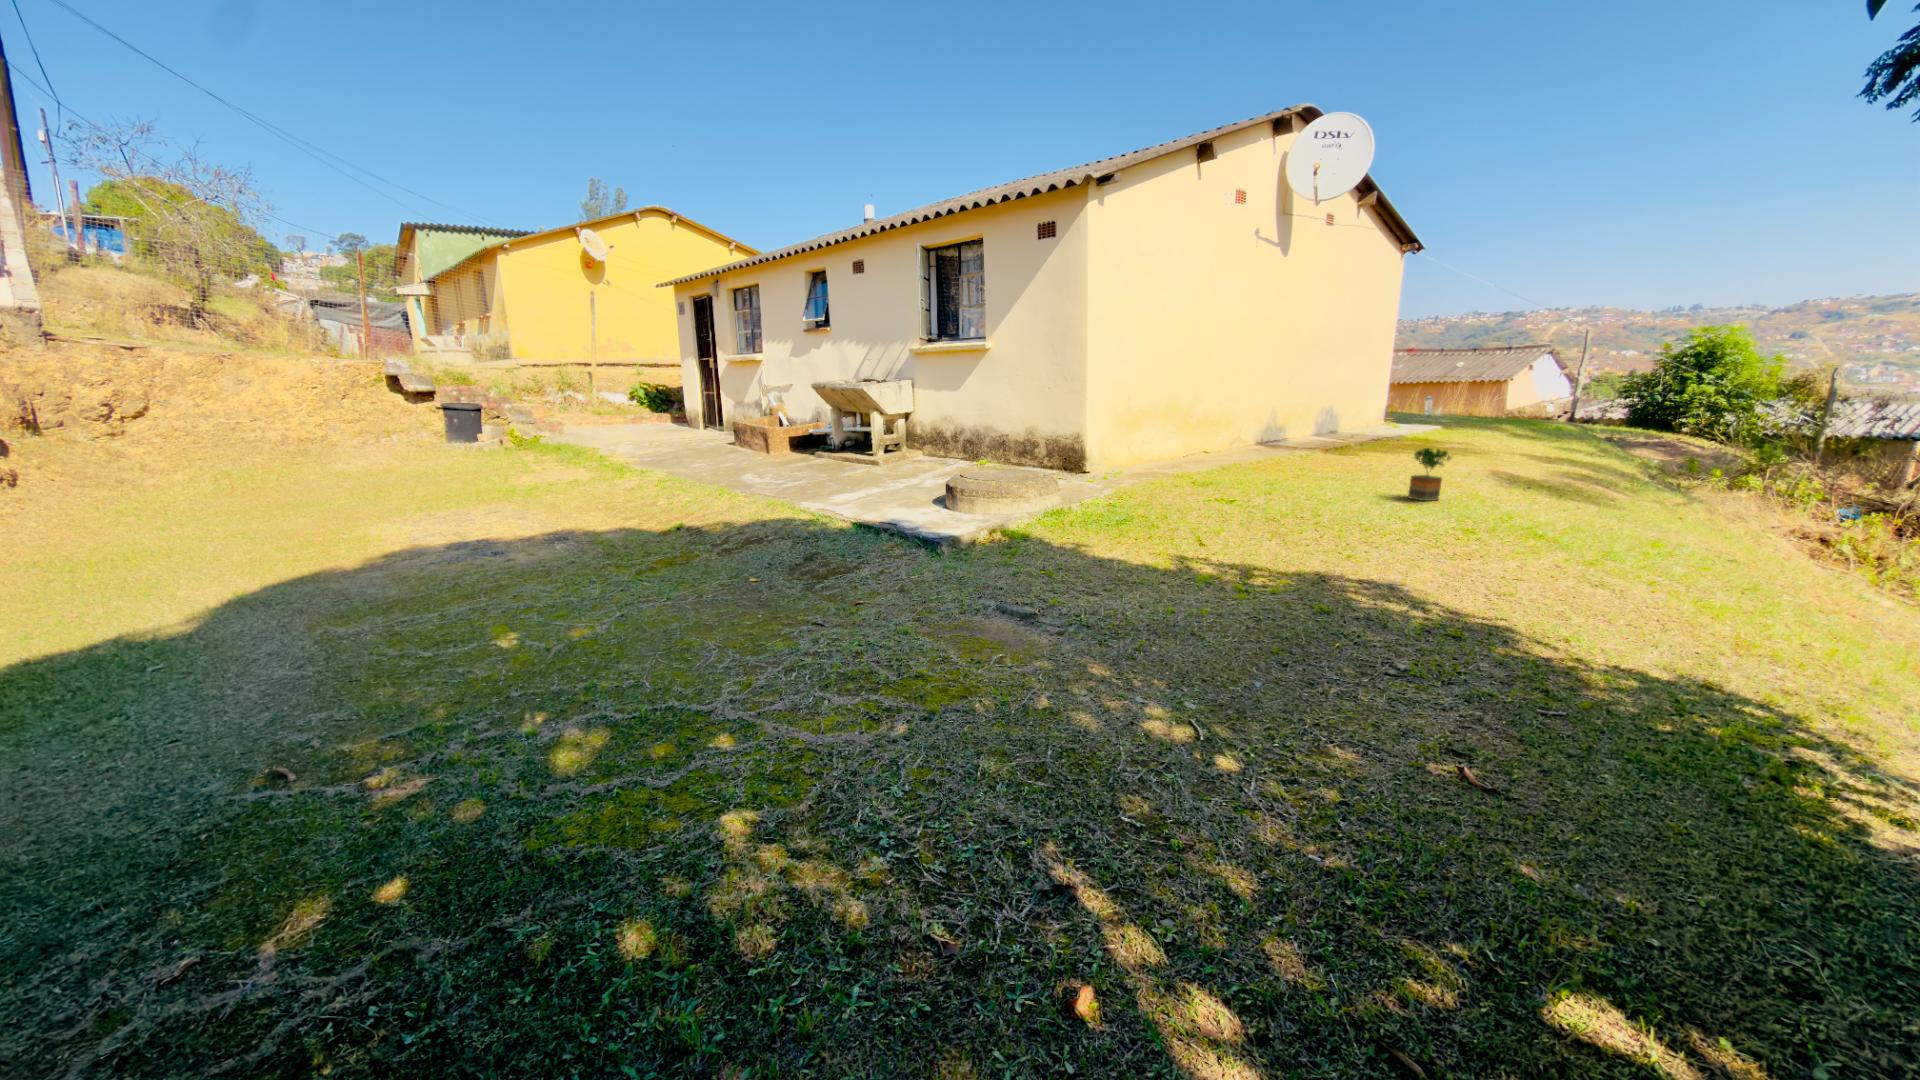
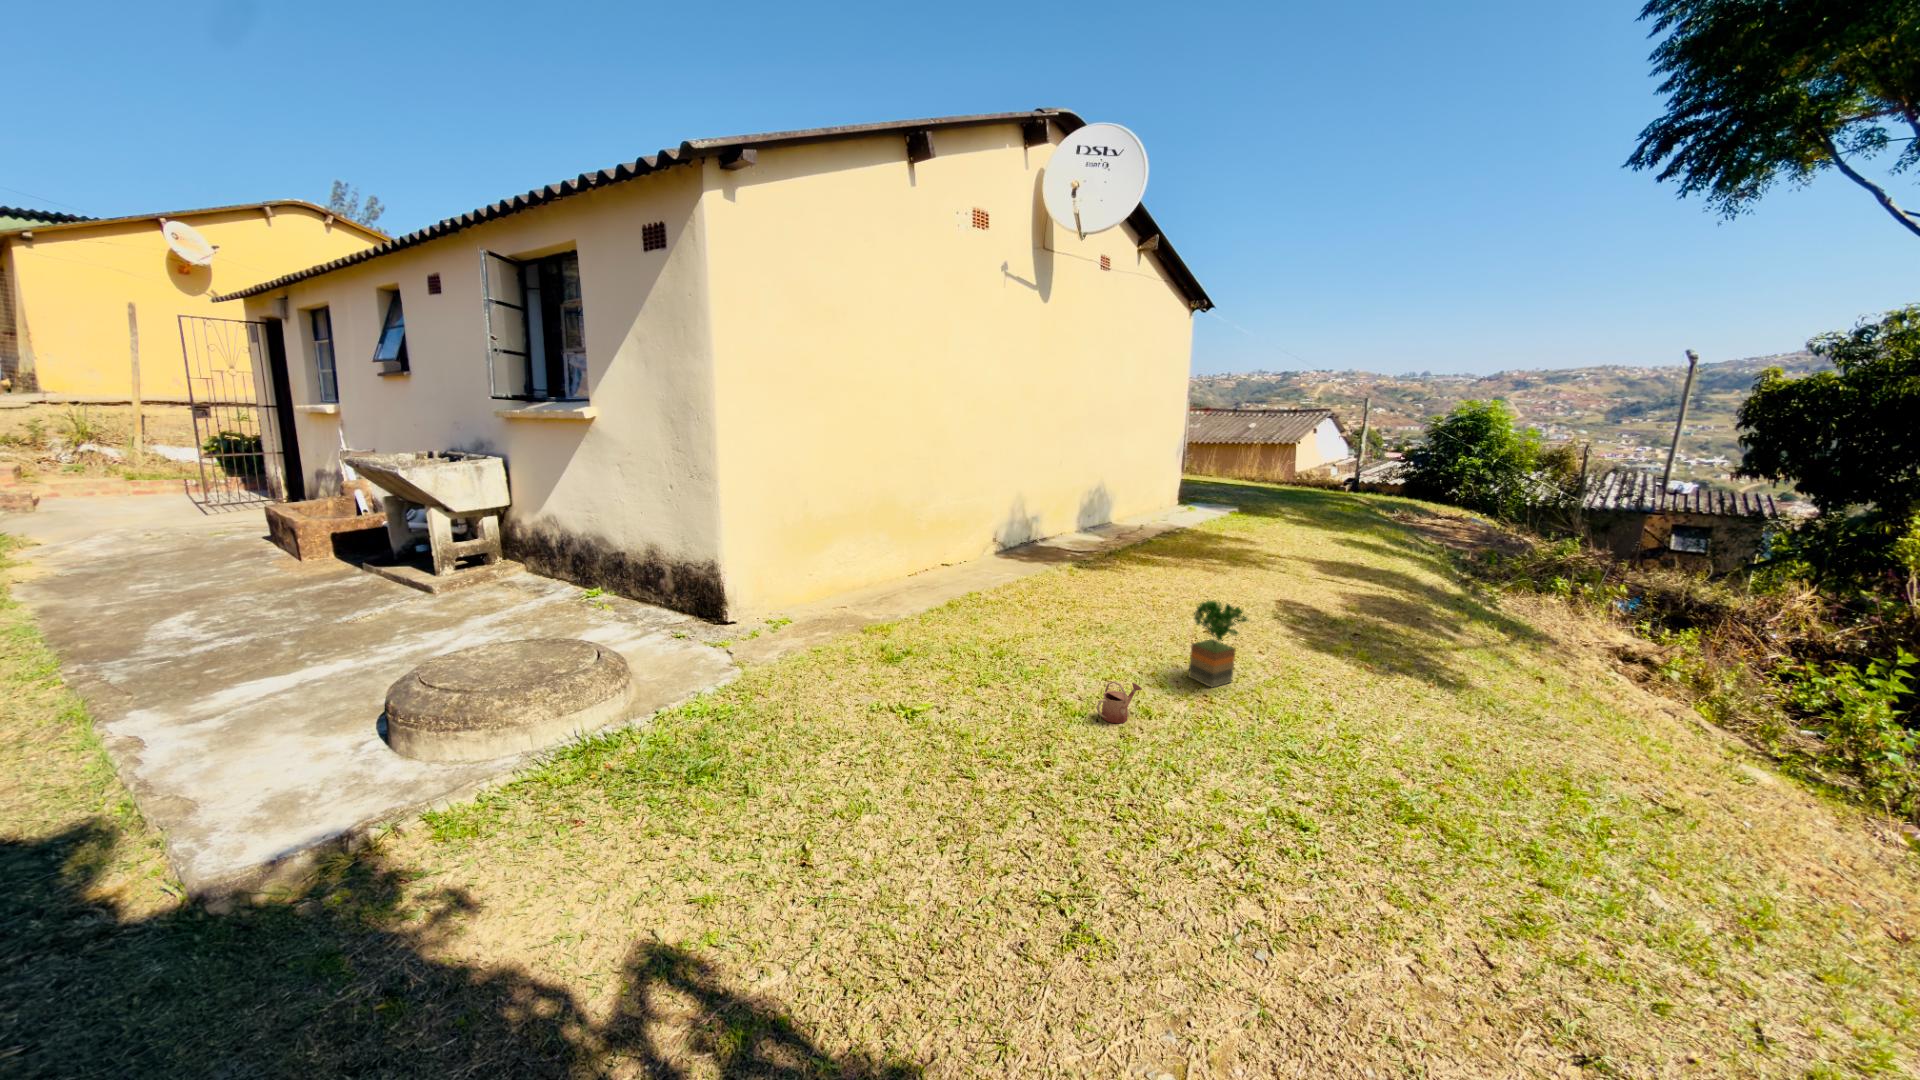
watering can: none [1352,486,1380,509] -> present [1097,681,1142,723]

